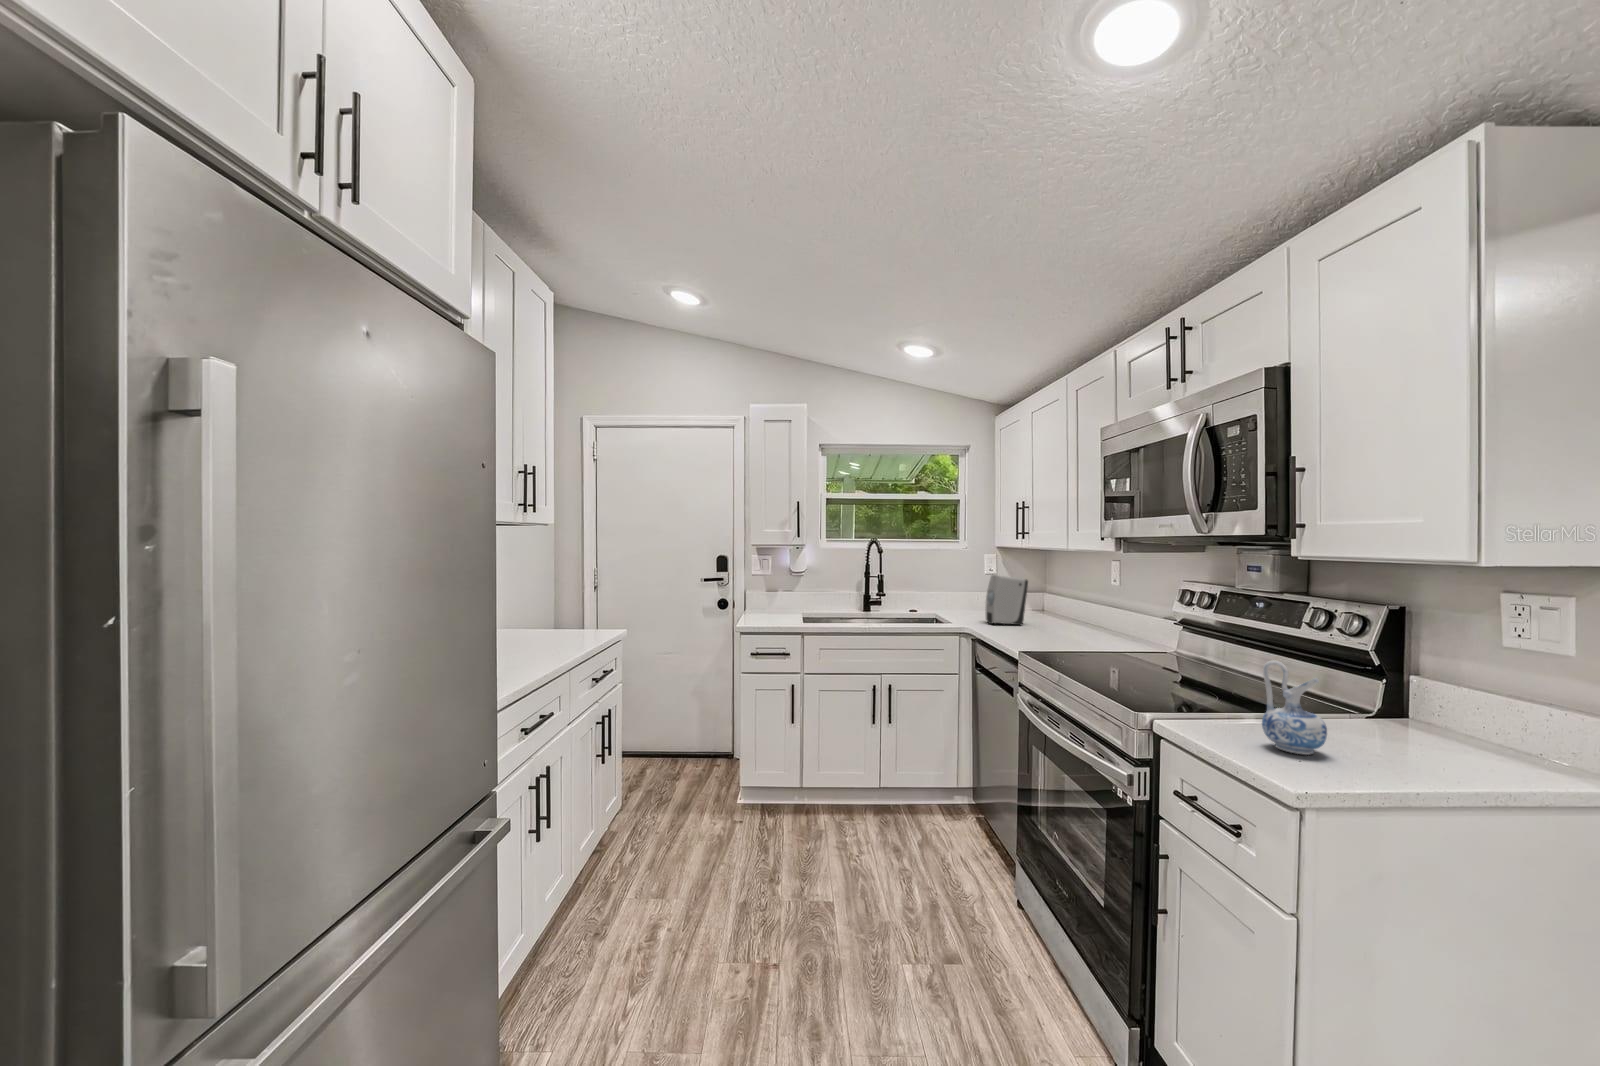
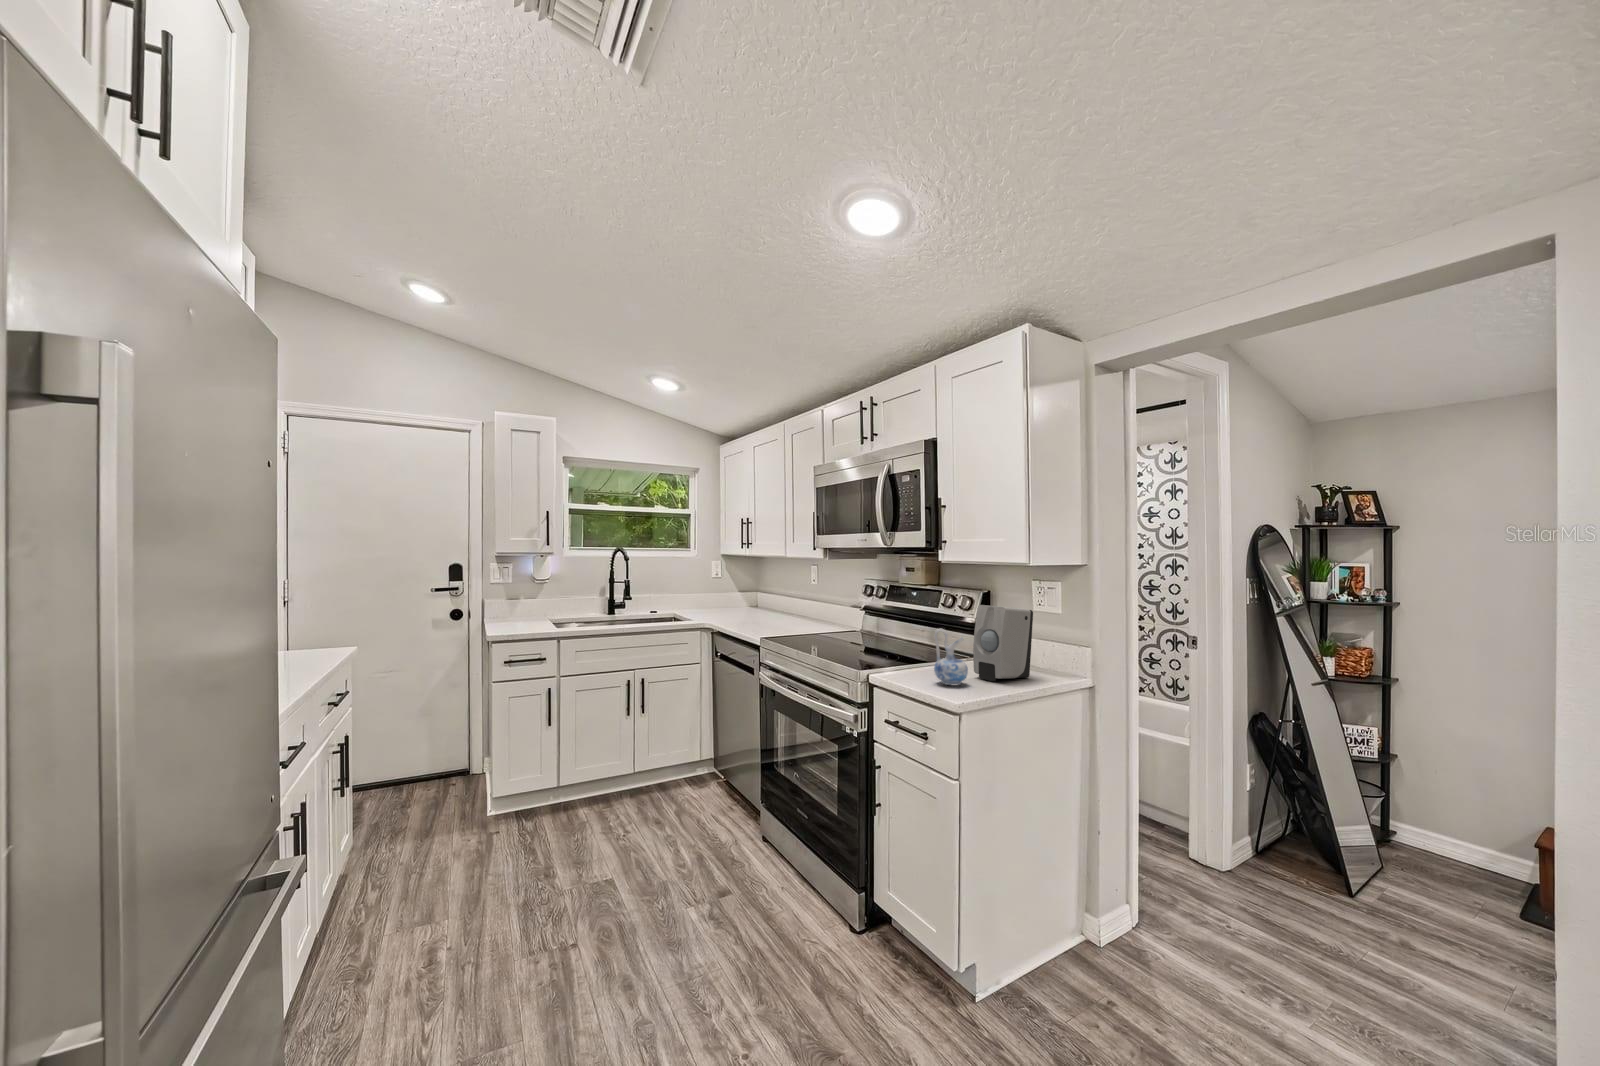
soap dispenser: present [986,575,1028,625] -> present [973,605,1033,681]

